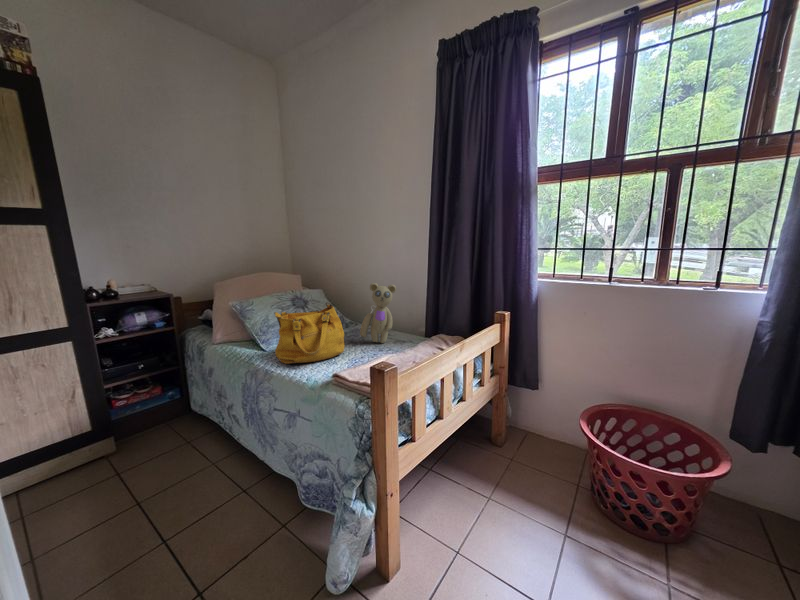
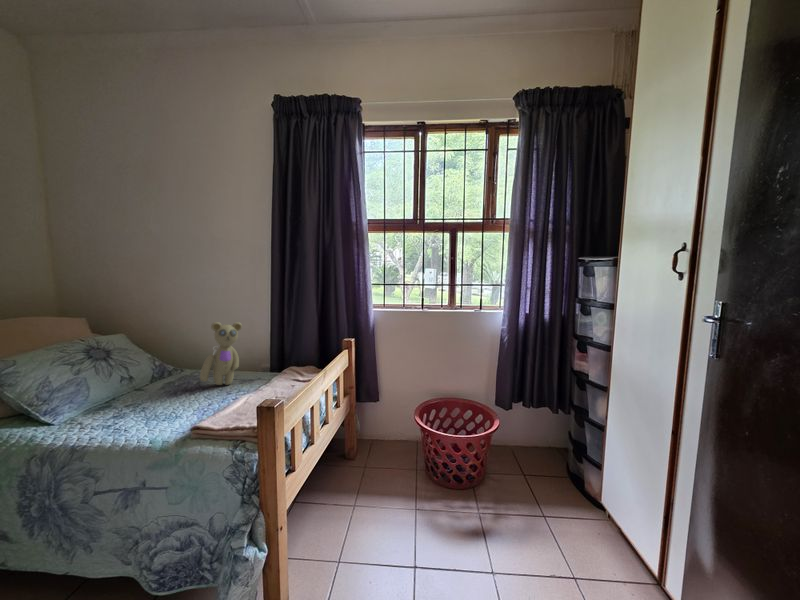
handbag: present [274,302,344,364] -> none [87,348,186,430]

